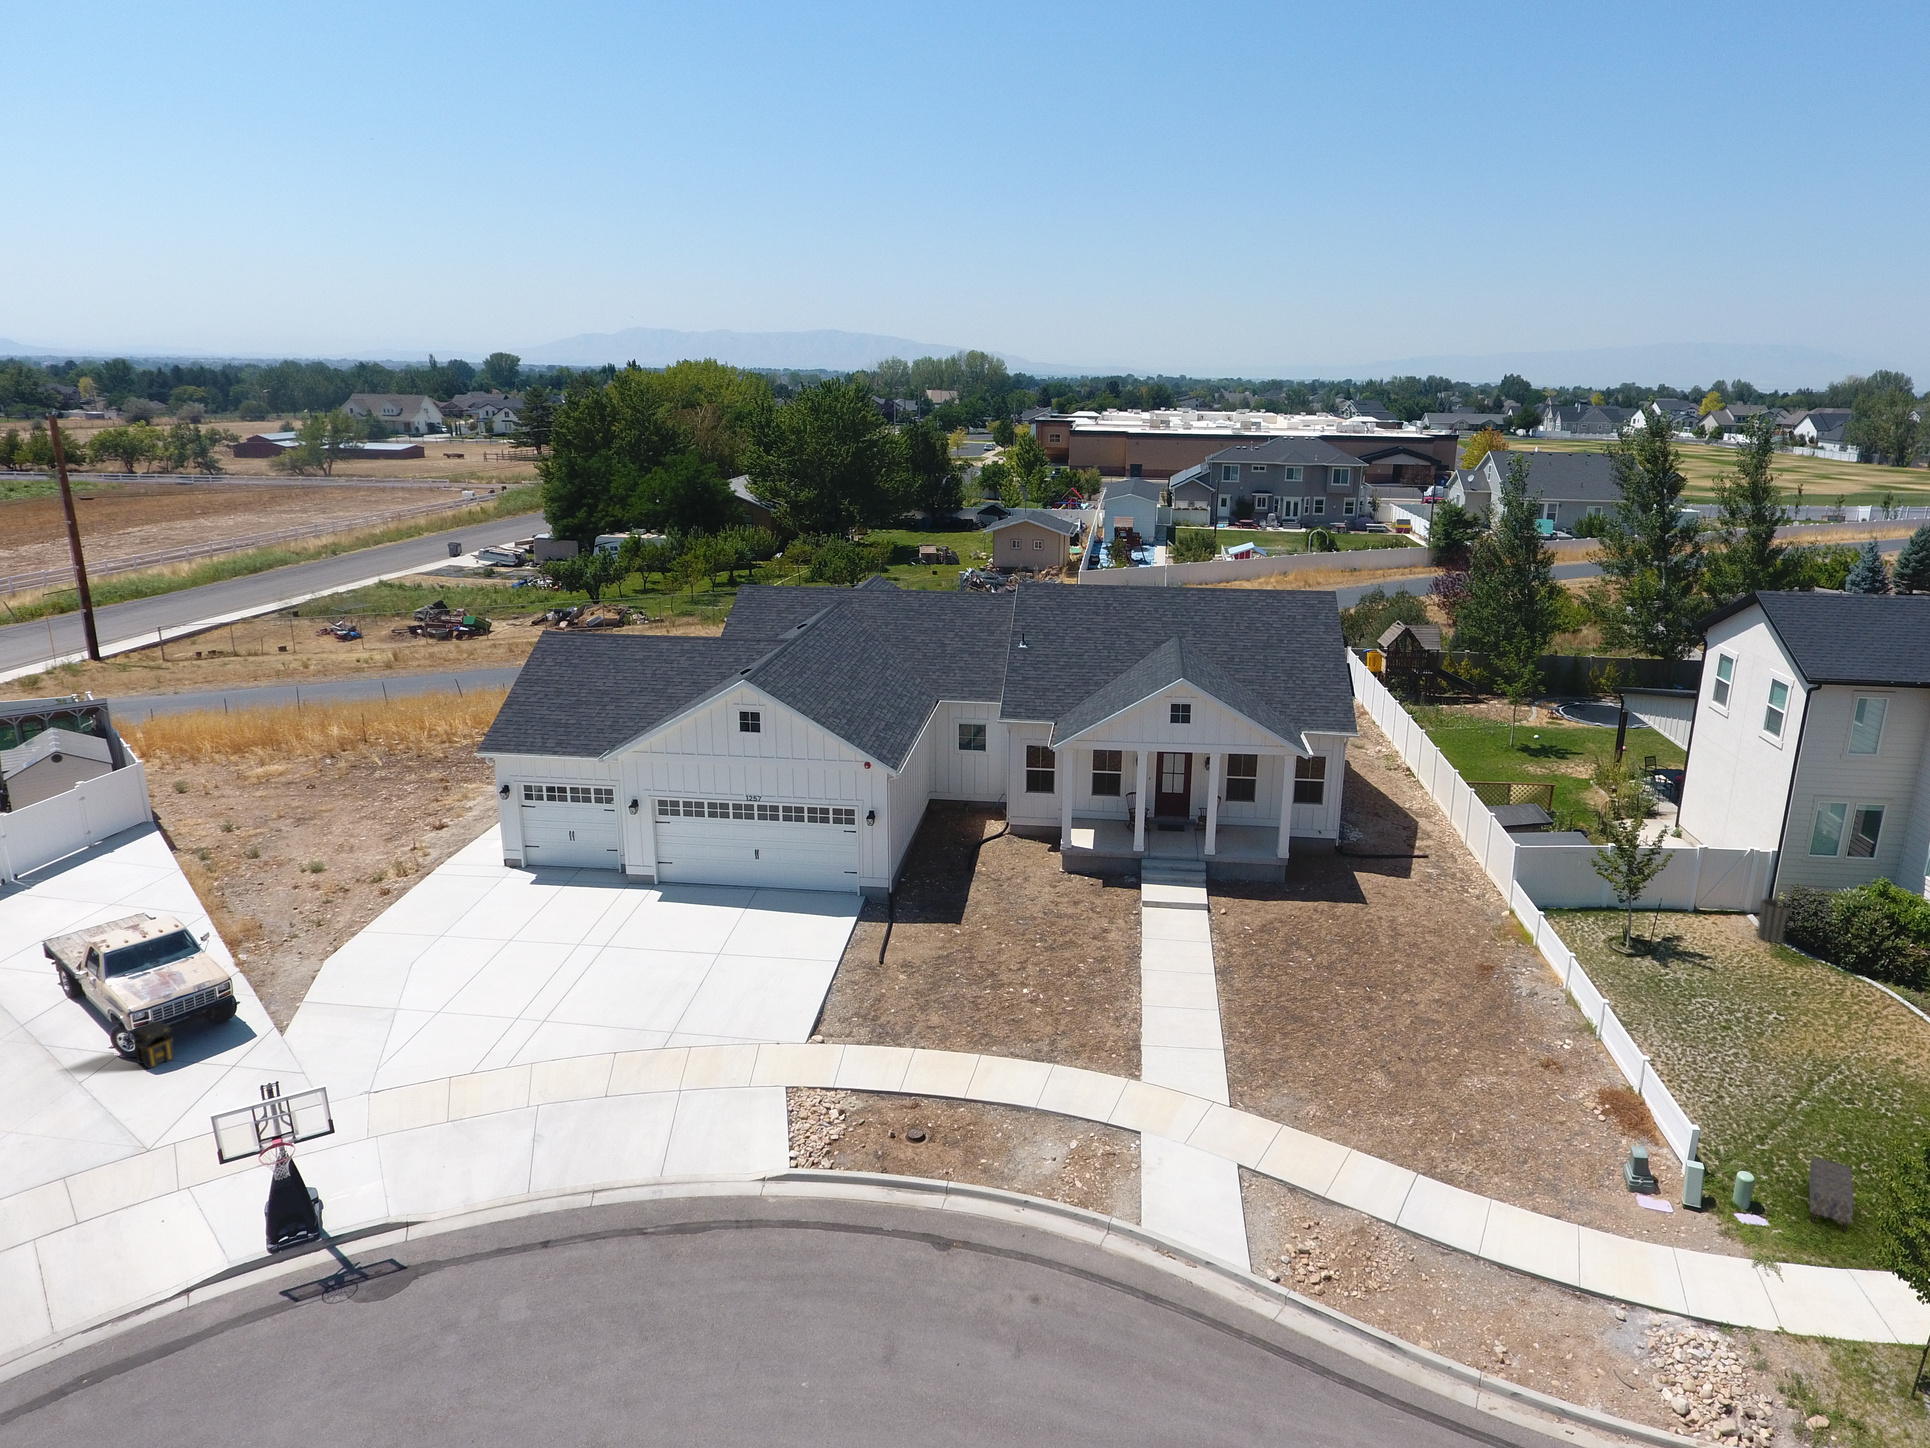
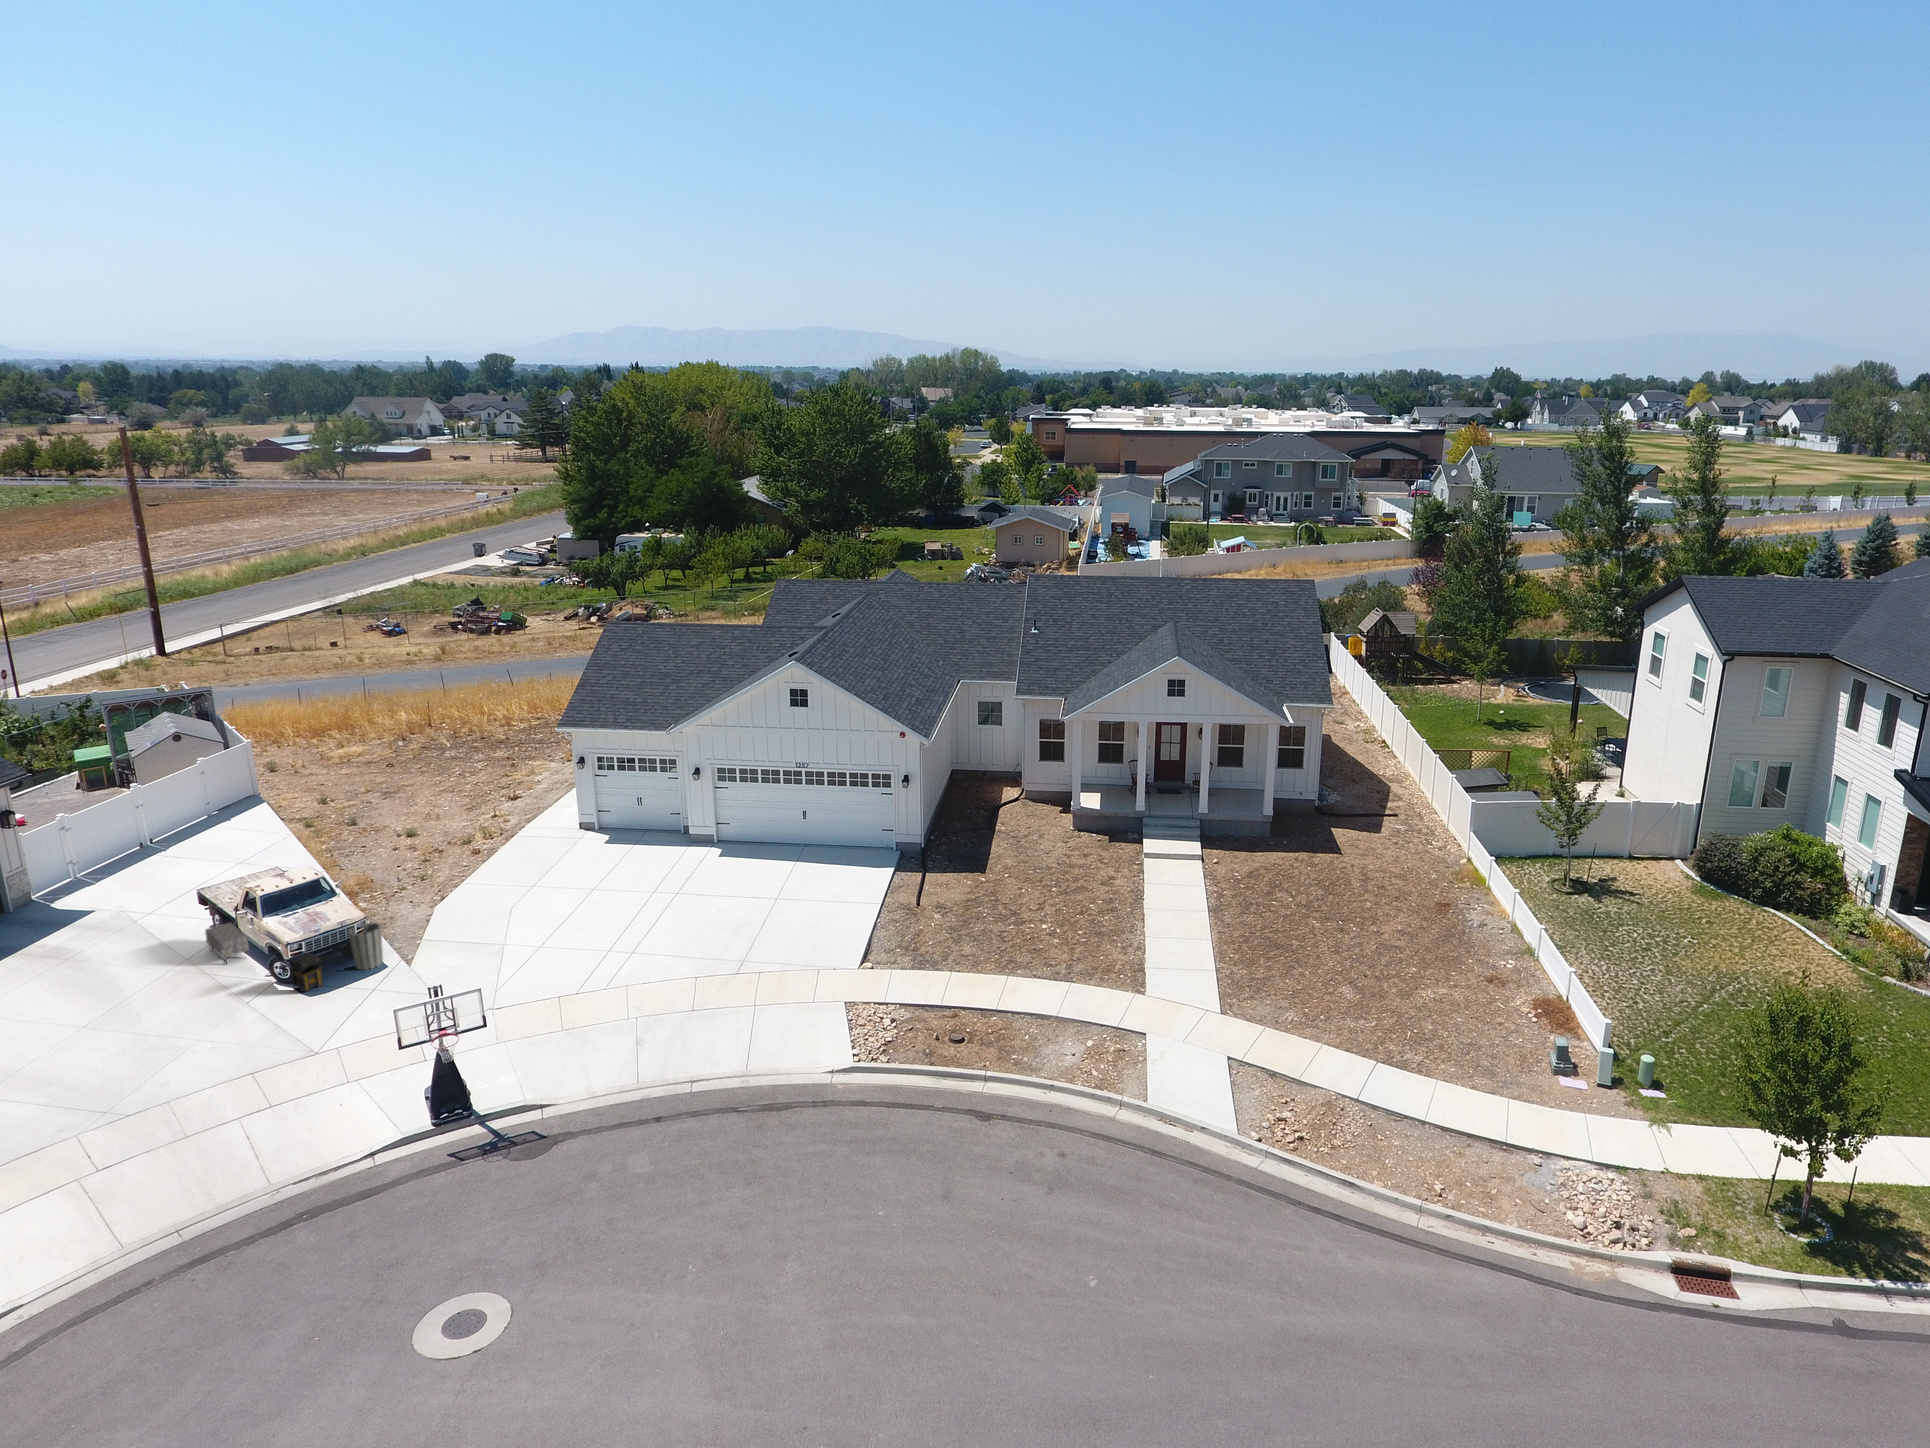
trash can: present [1757,898,1791,943] -> present [349,922,383,970]
bench: present [1809,1157,1854,1231] -> present [205,923,249,964]

